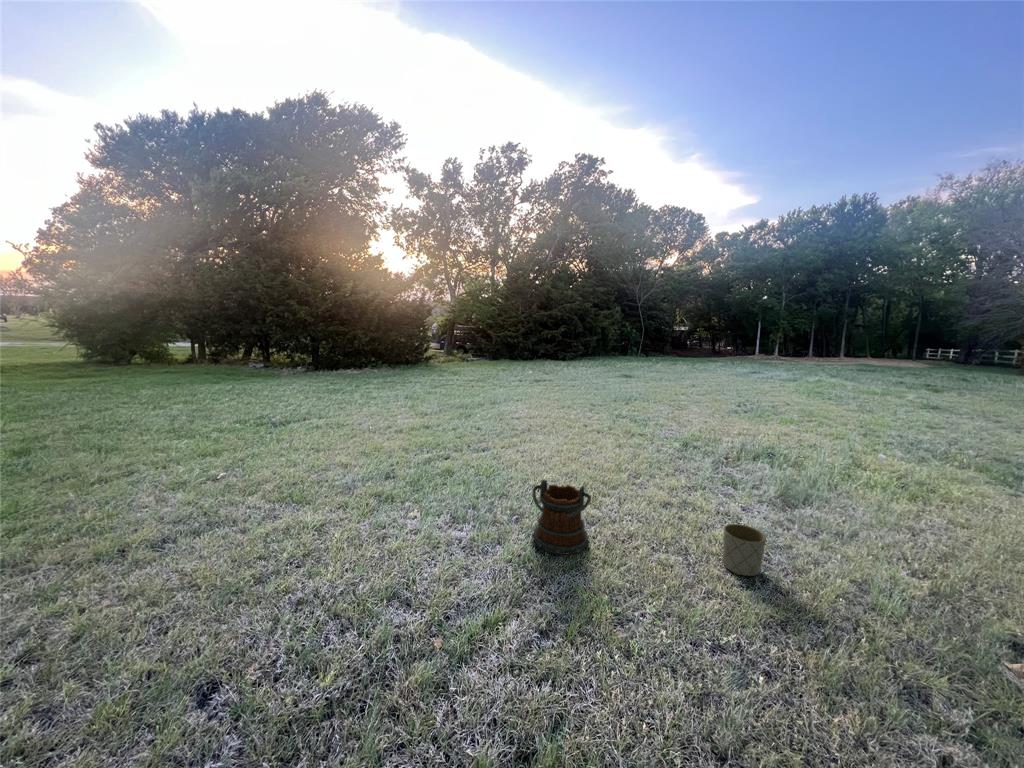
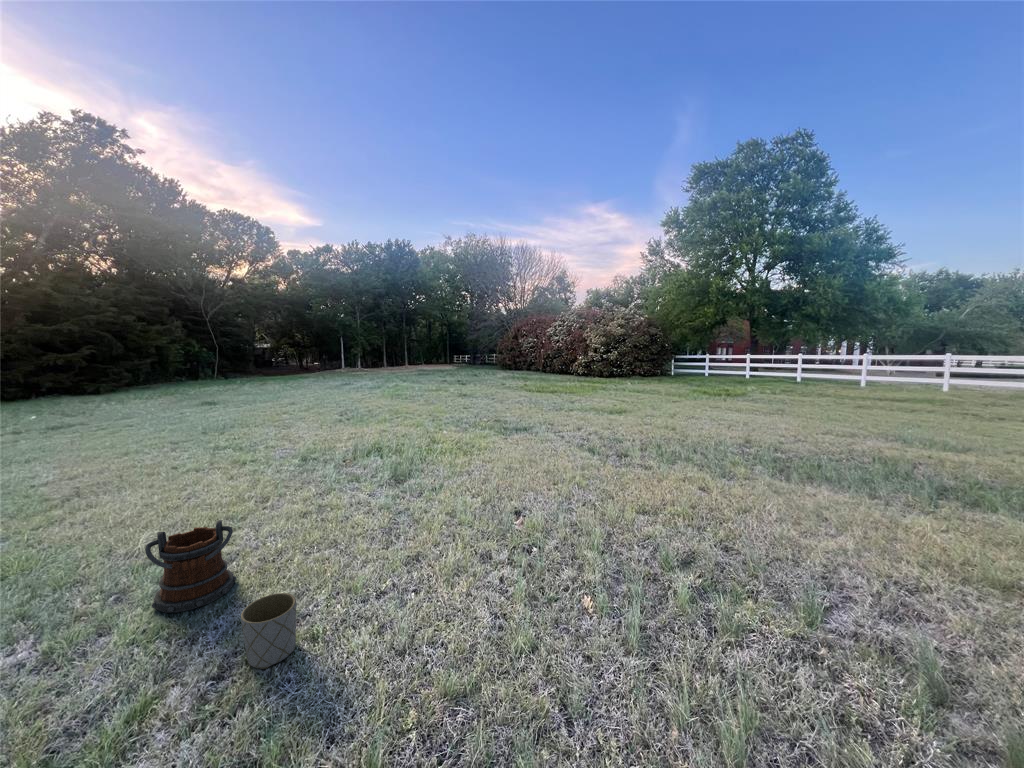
planter: present [723,524,766,576] -> present [241,593,296,669]

